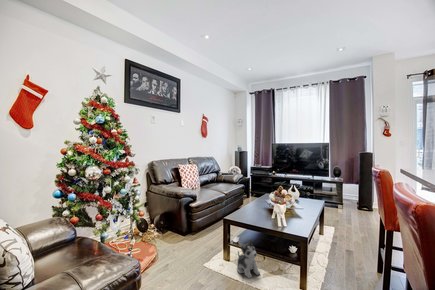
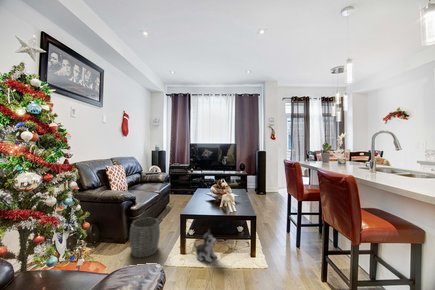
woven basket: none [181,216,208,254] -> present [129,218,160,257]

